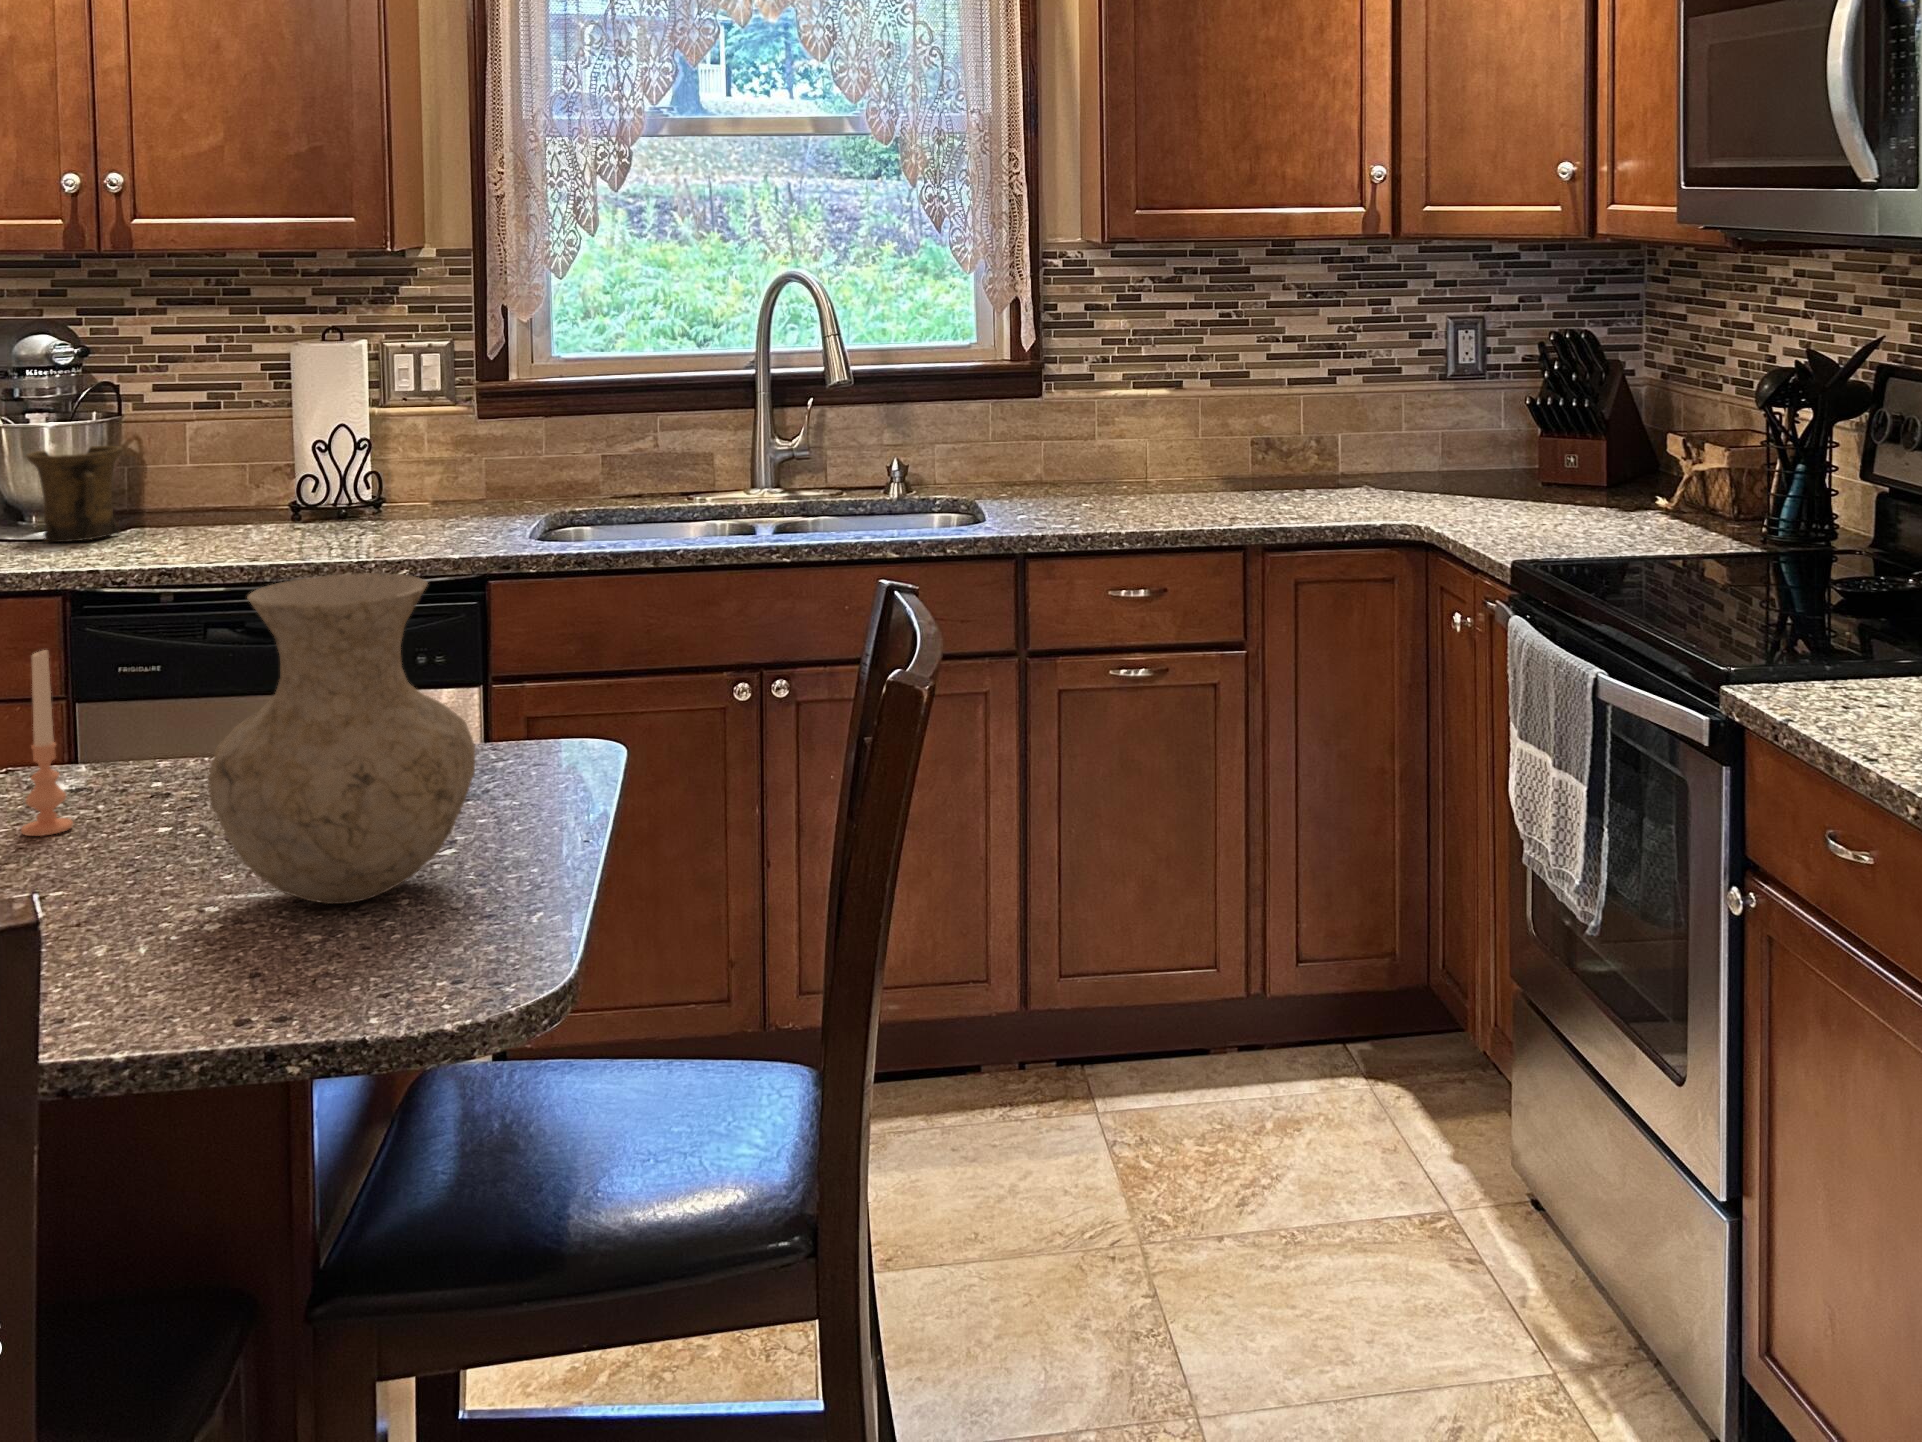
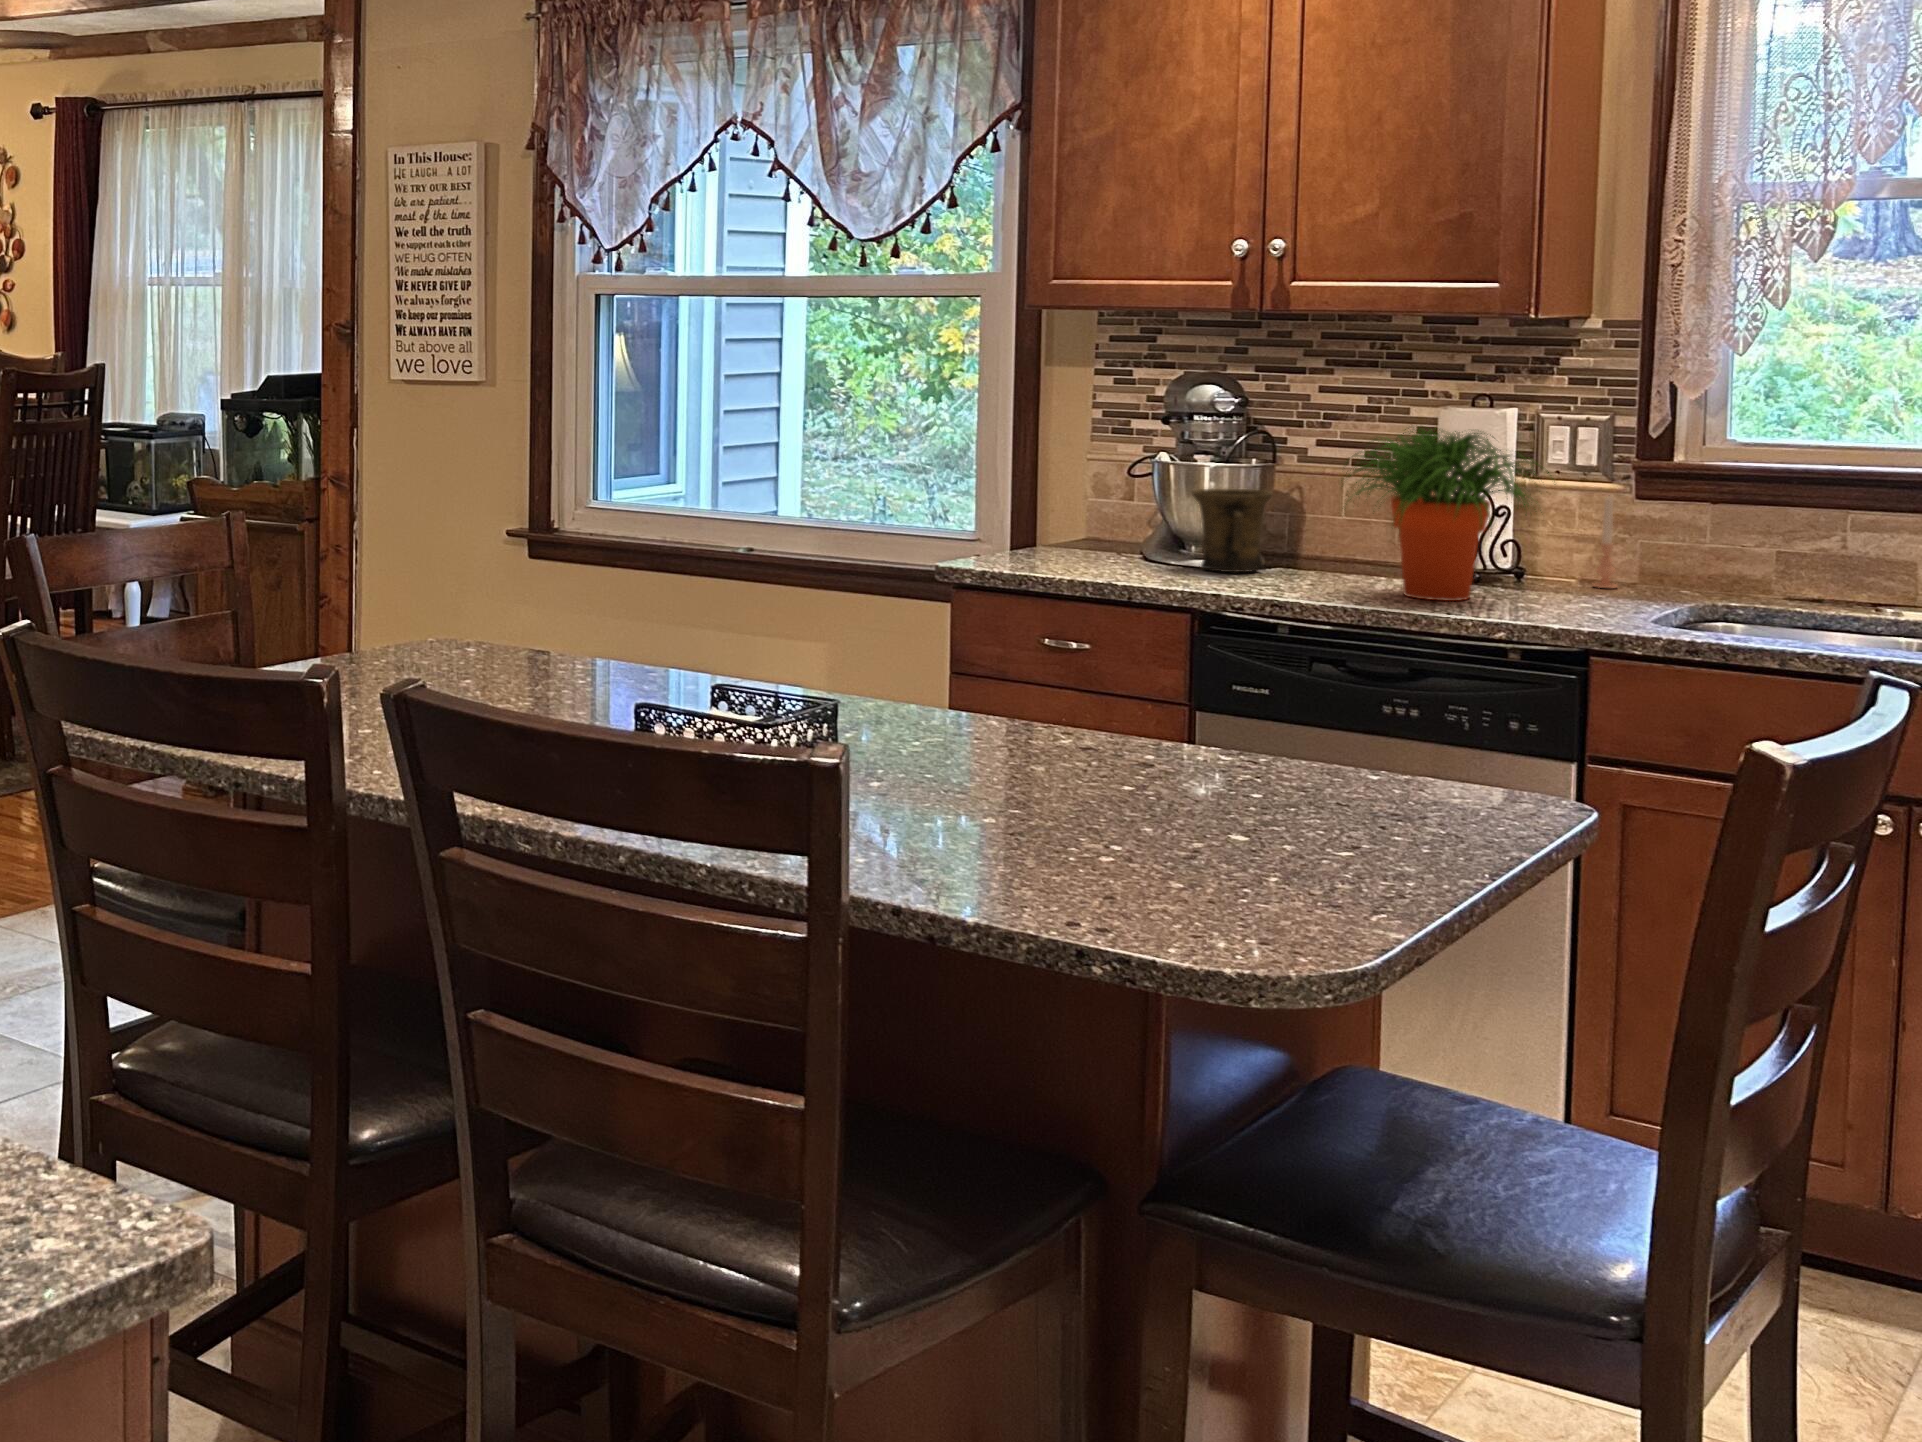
potted plant: none [205,362,424,540] -> present [1348,425,1553,601]
vase: present [208,573,475,904] -> none [1123,597,1348,875]
candle: present [21,650,73,836] -> present [1593,496,1617,588]

